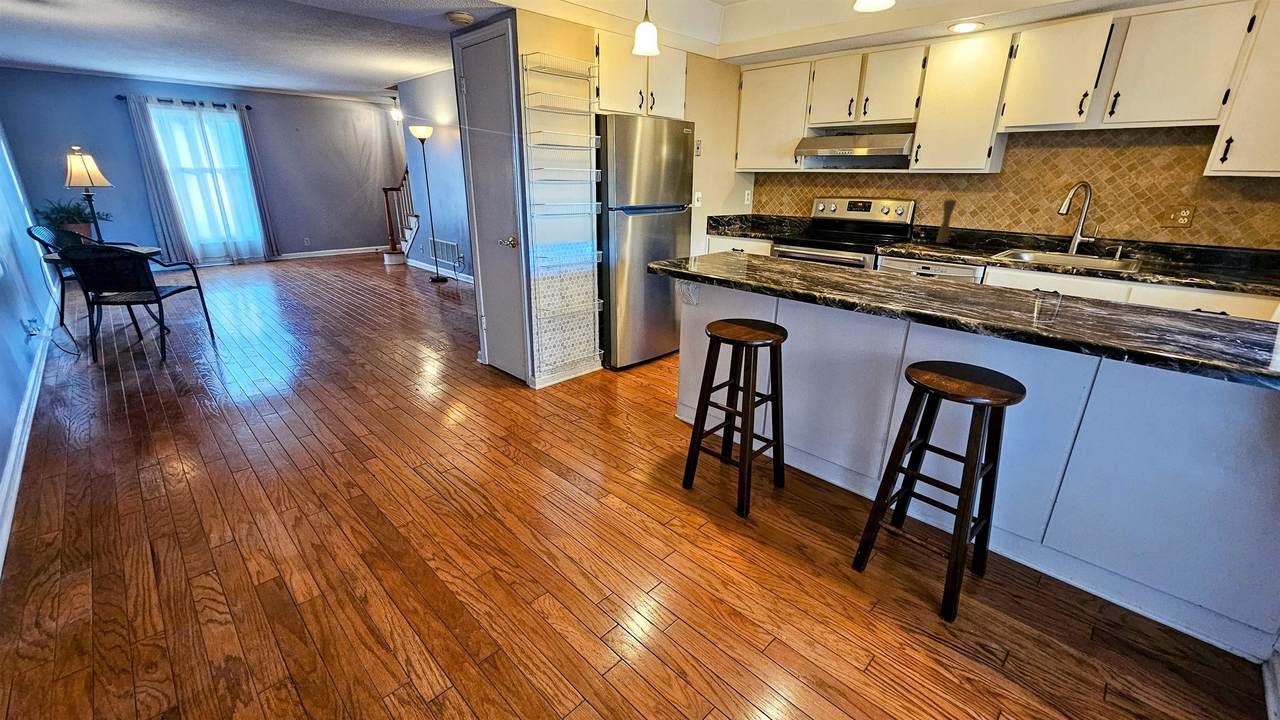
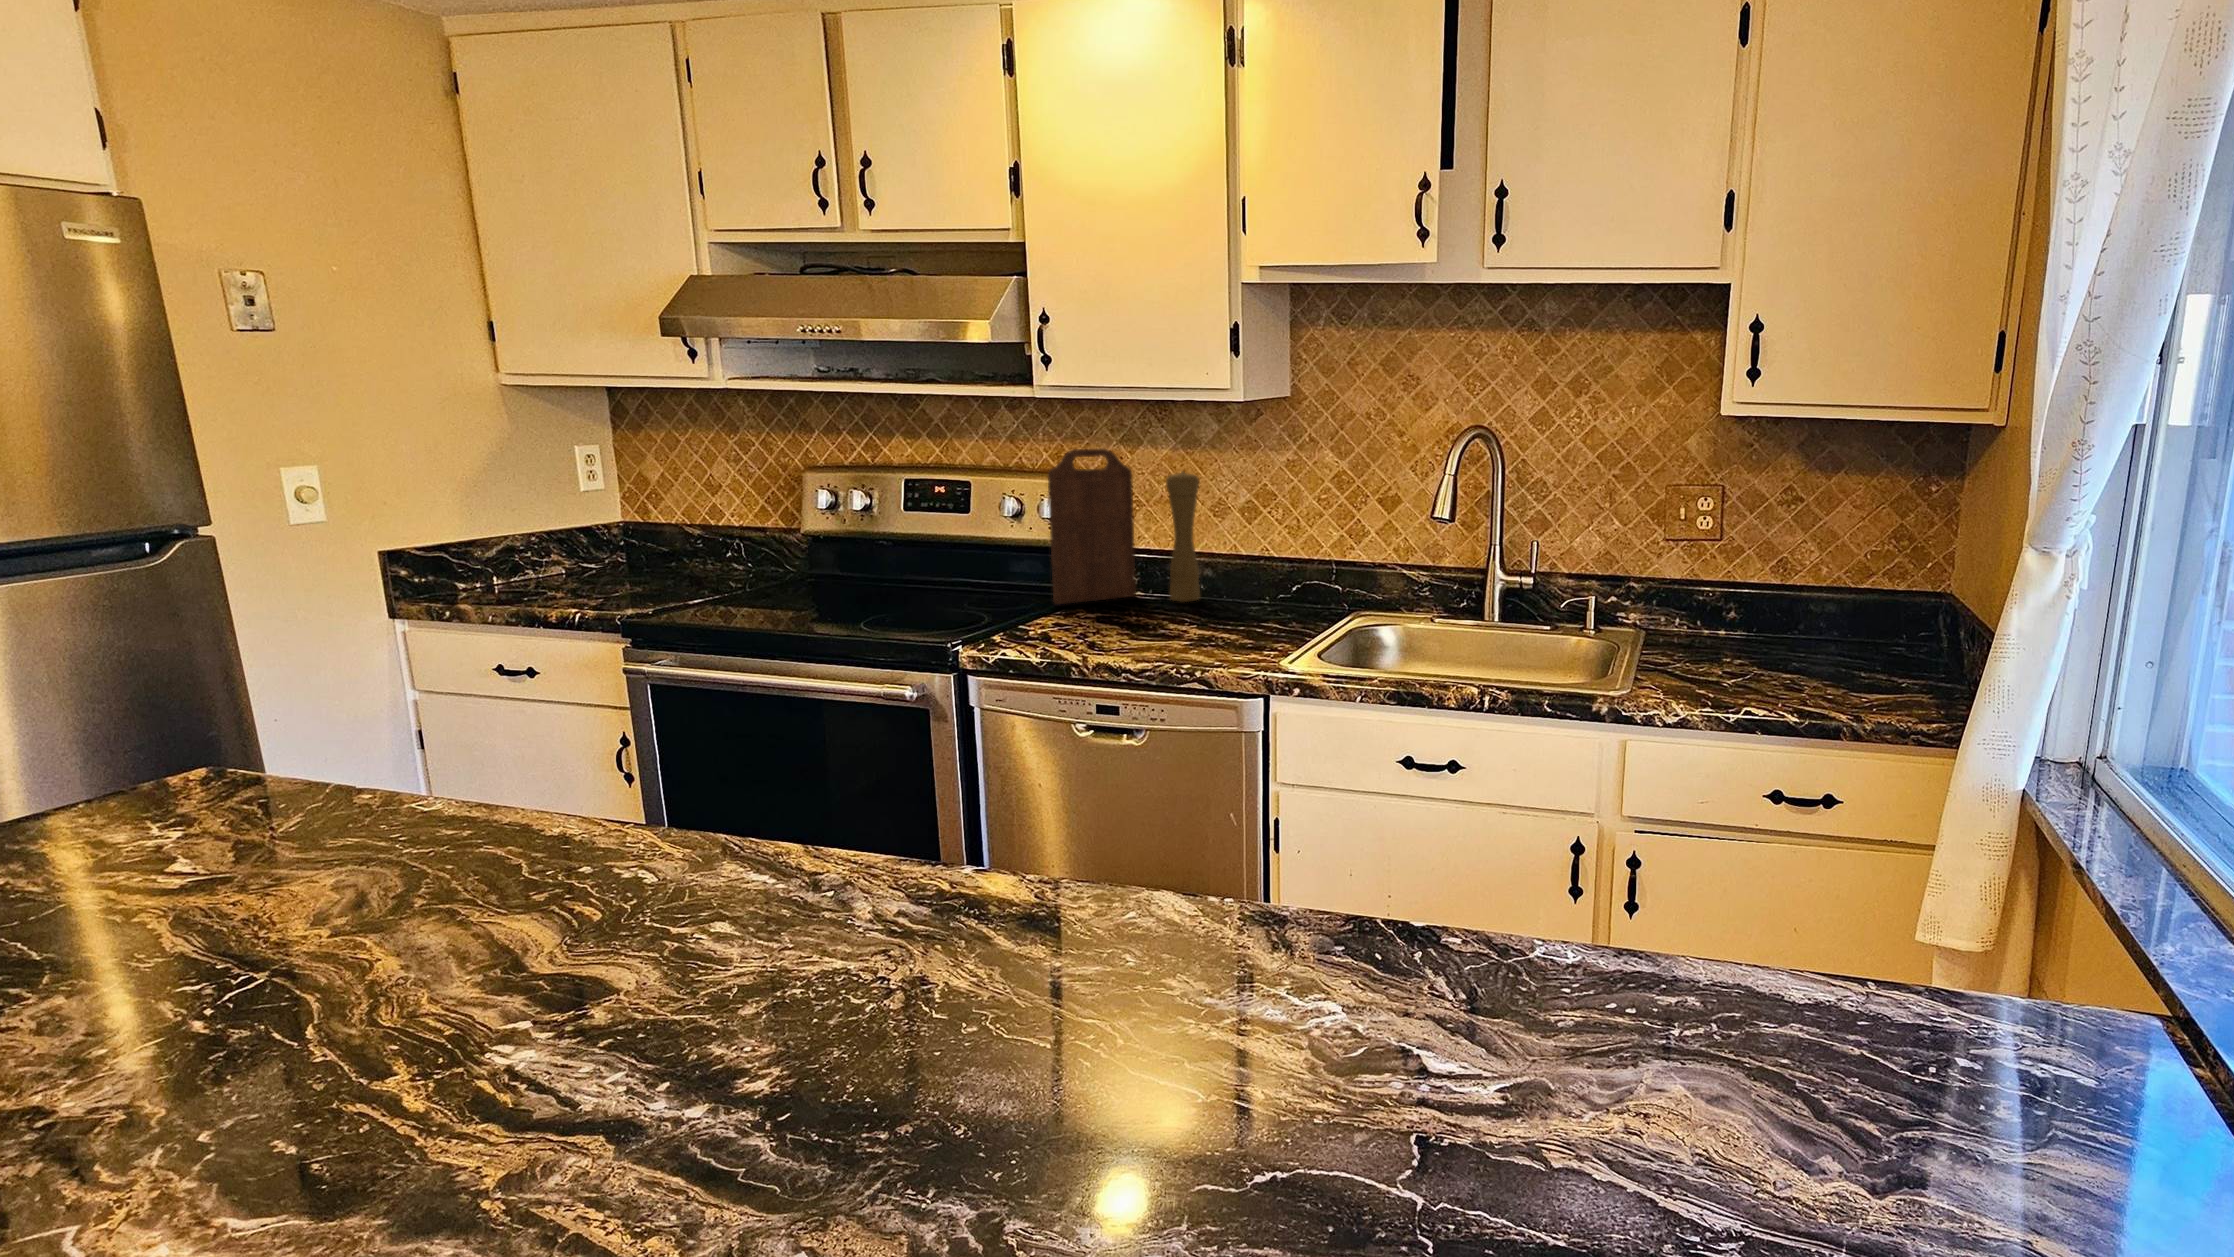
cutting board: none [896,190,931,241] -> present [1048,448,1136,604]

